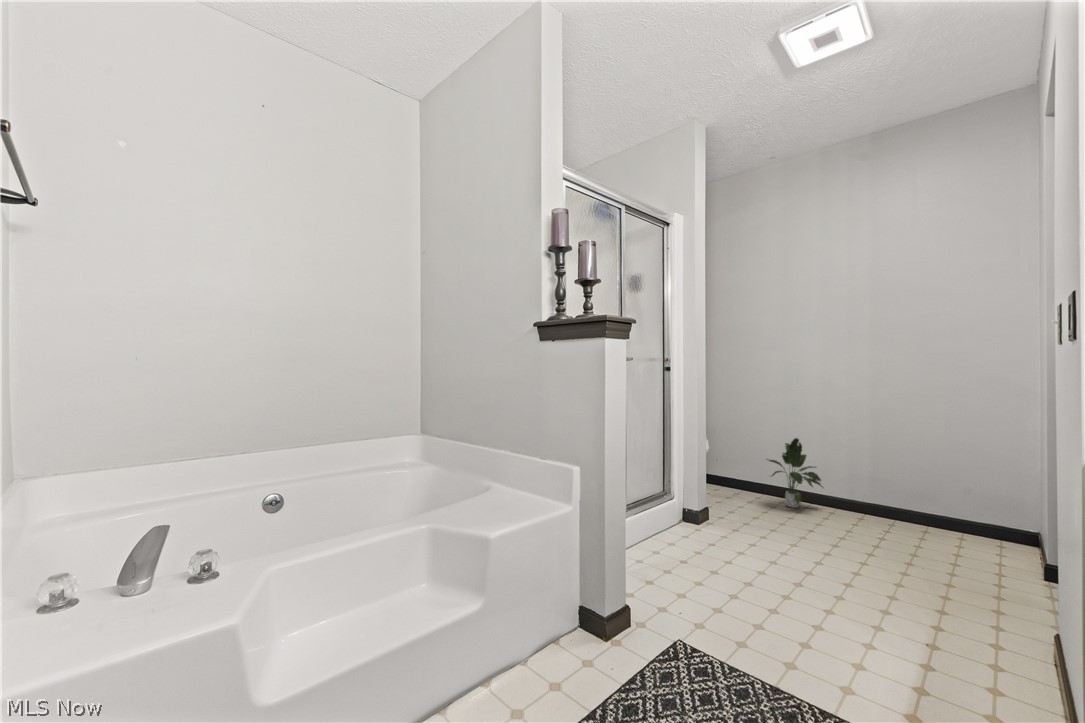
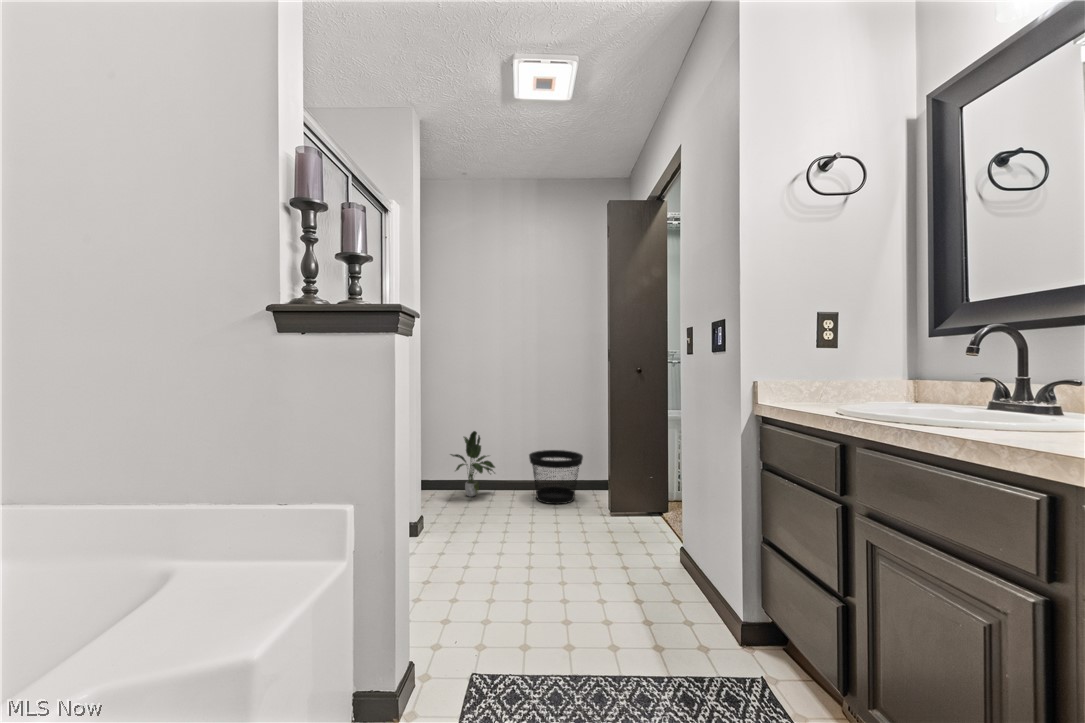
wastebasket: none [861,470,945,539] -> present [529,450,583,504]

